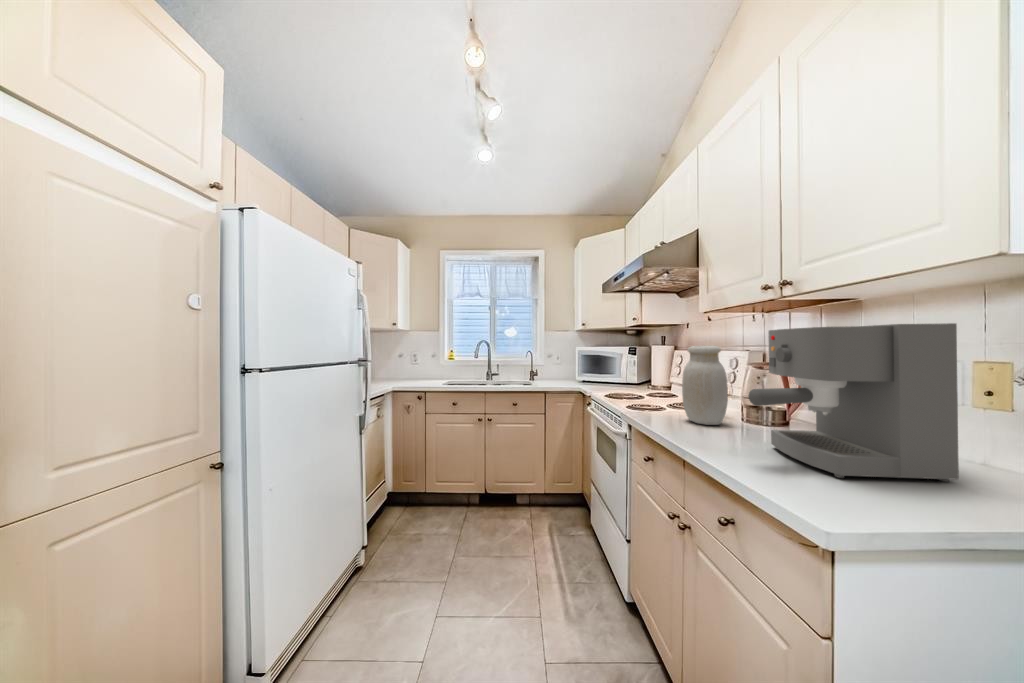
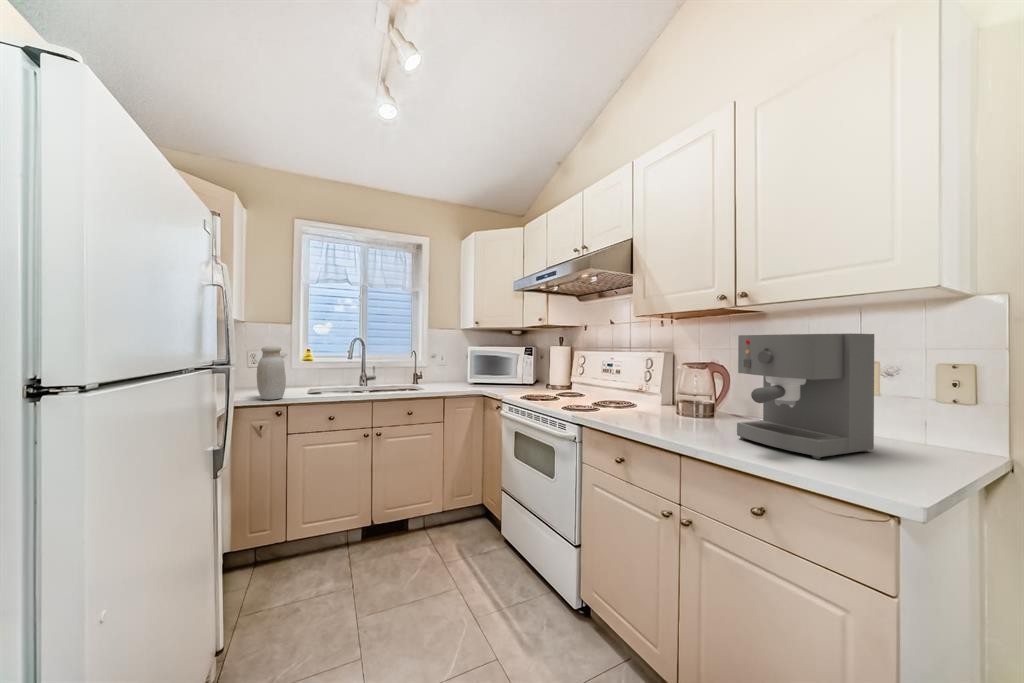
jar: present [682,346,728,425] -> present [257,346,286,400]

